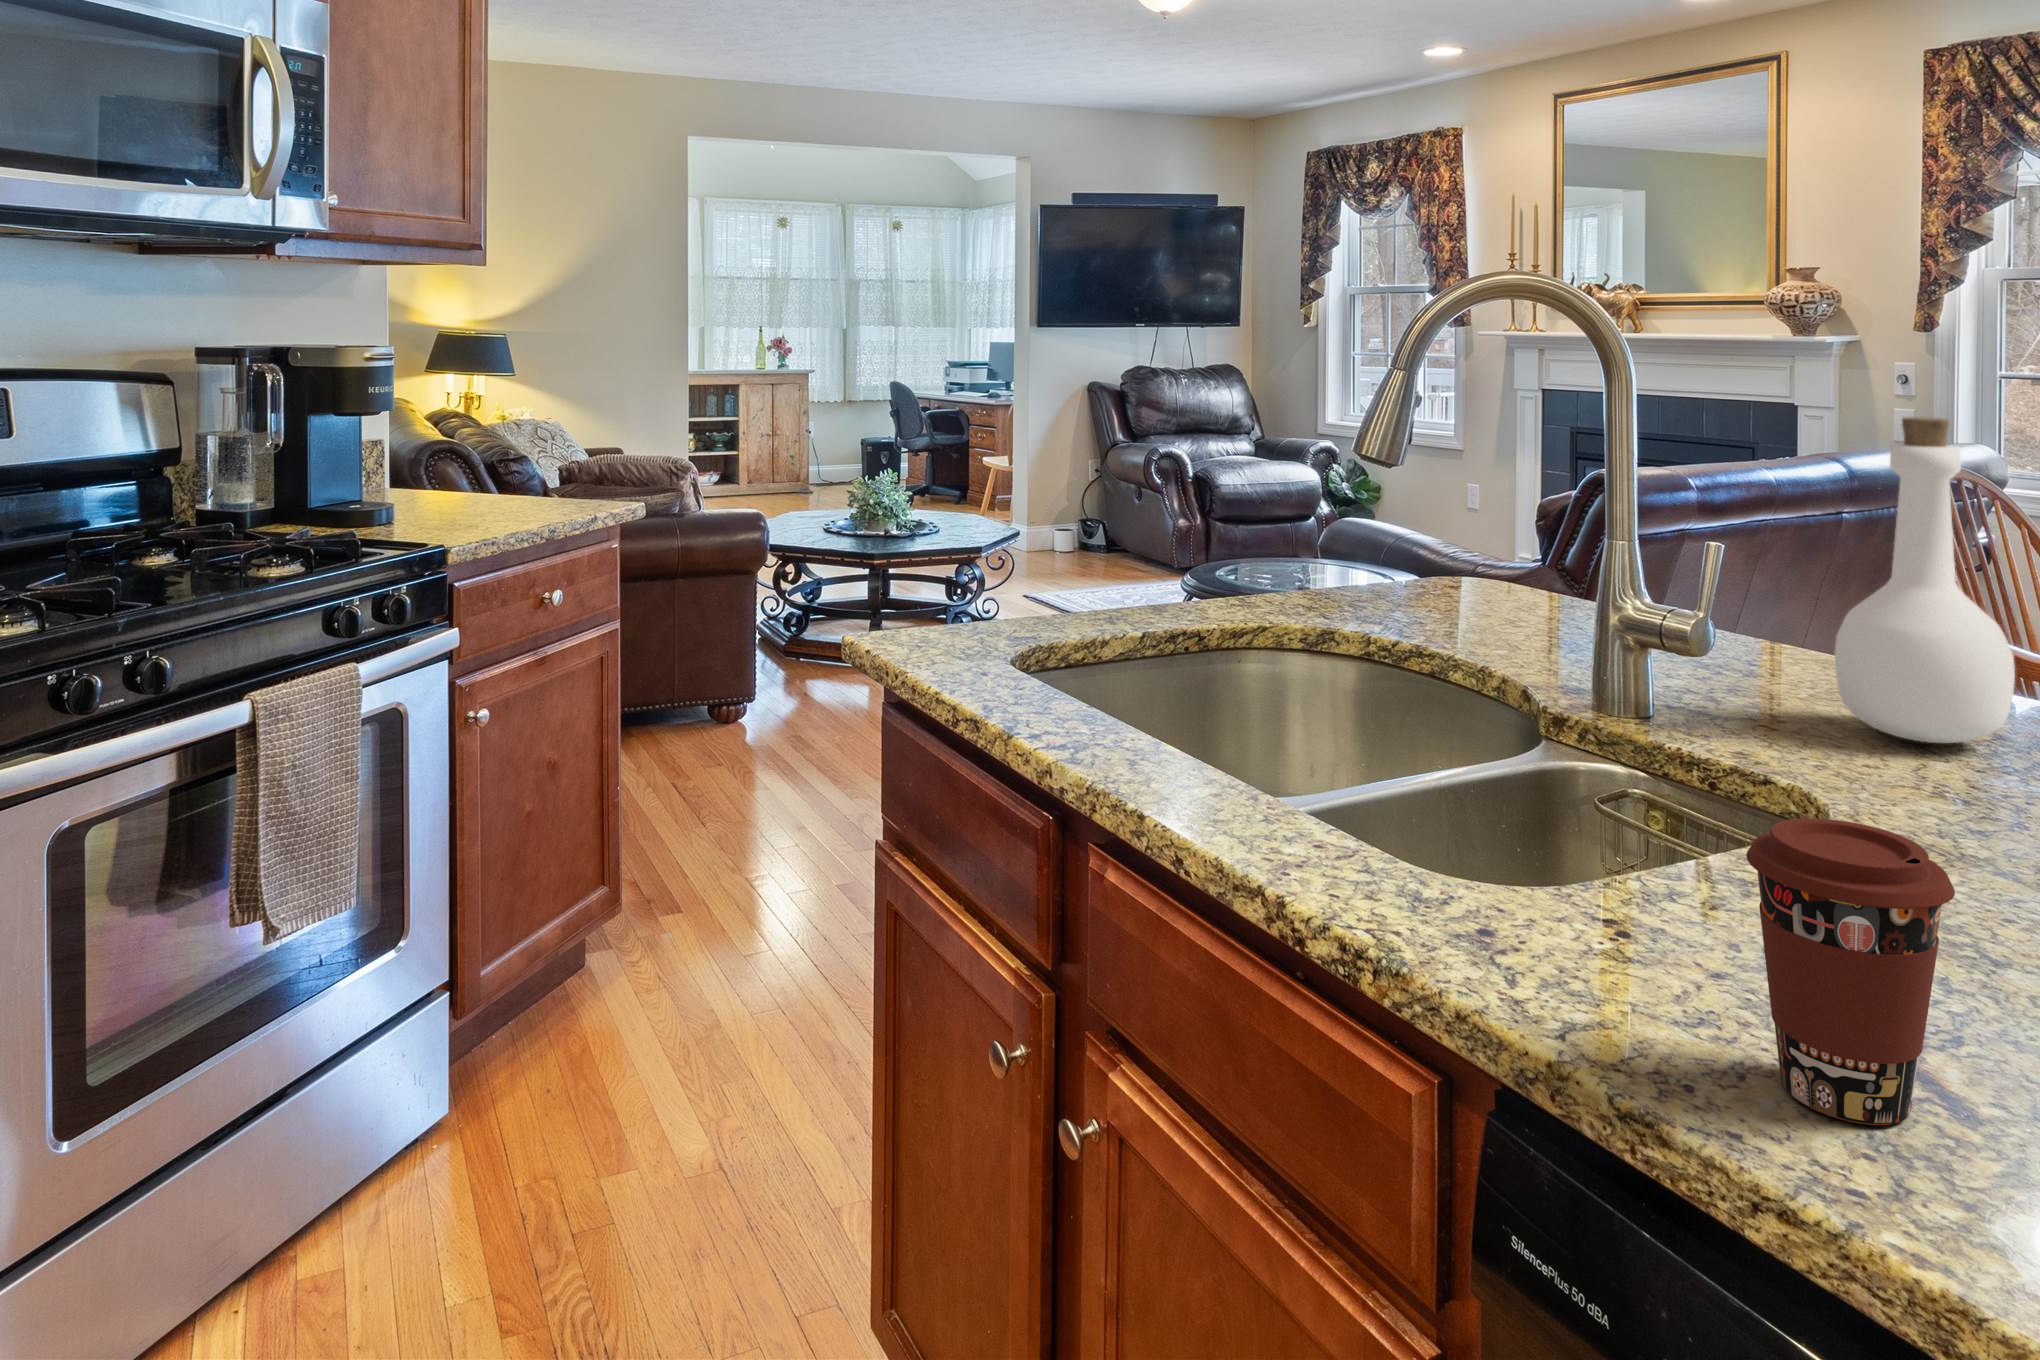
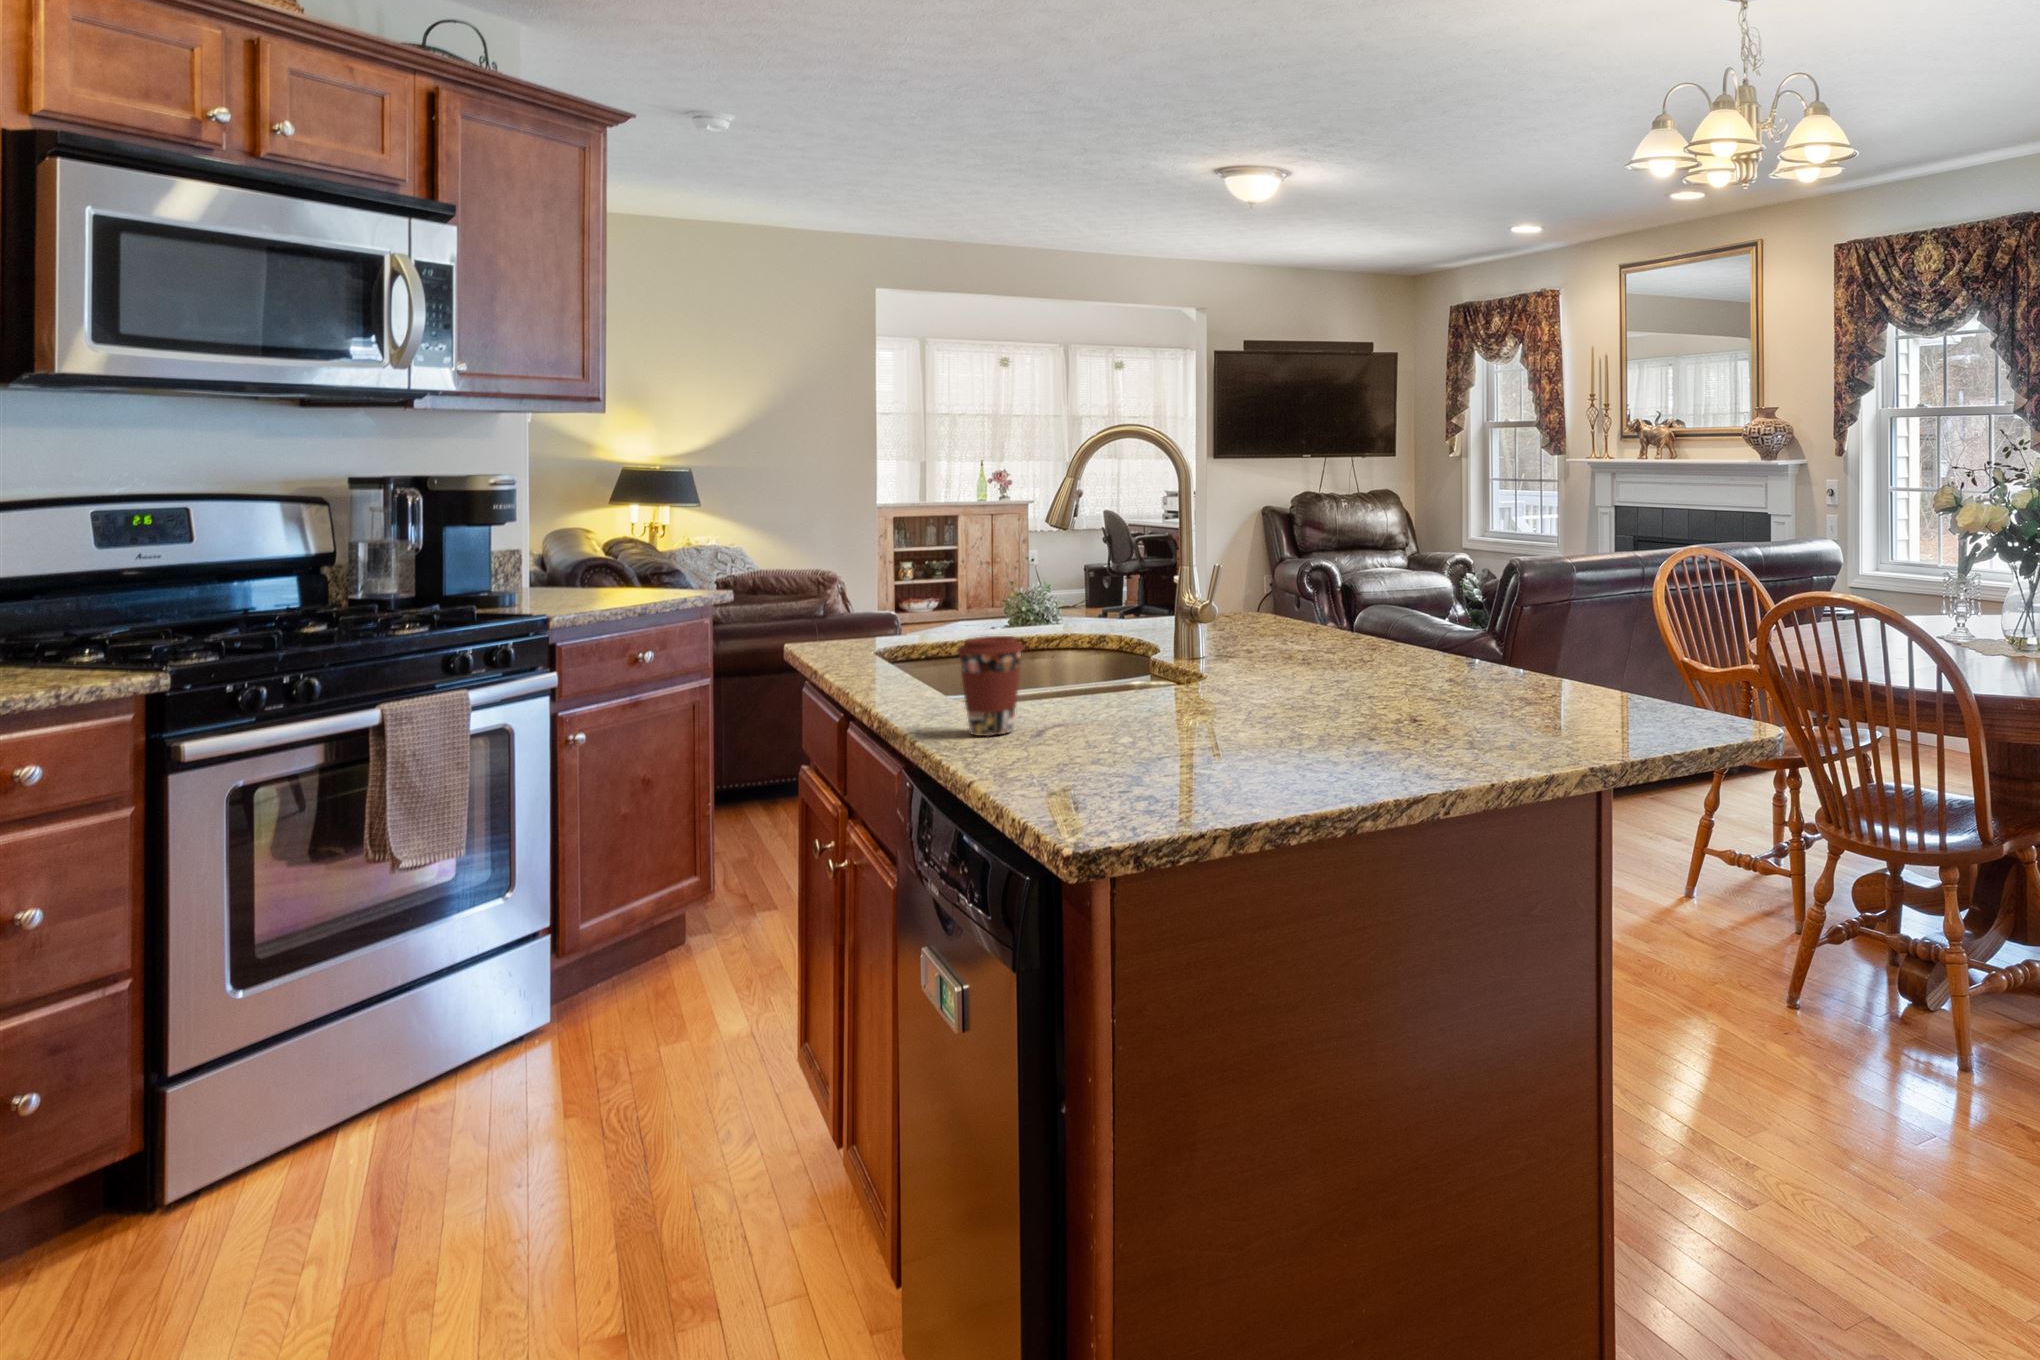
bottle: present [1835,417,2015,743] -> none [1274,497,1350,659]

